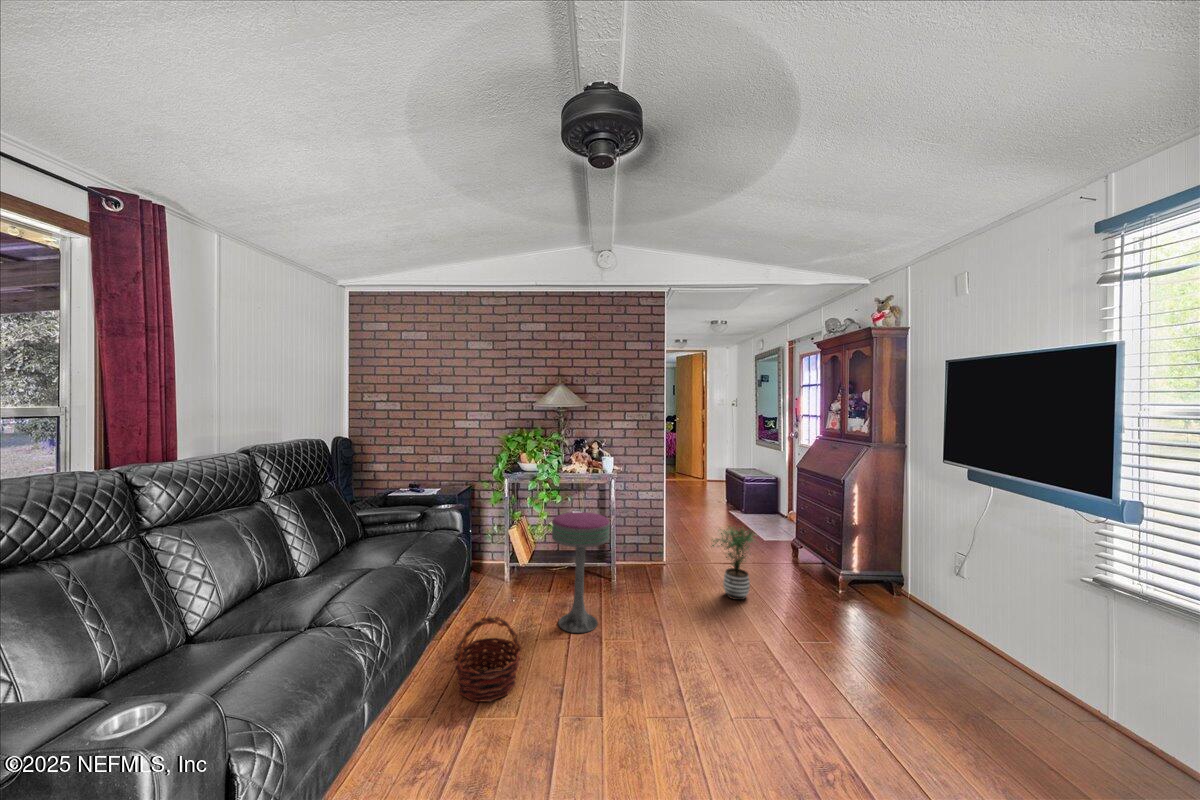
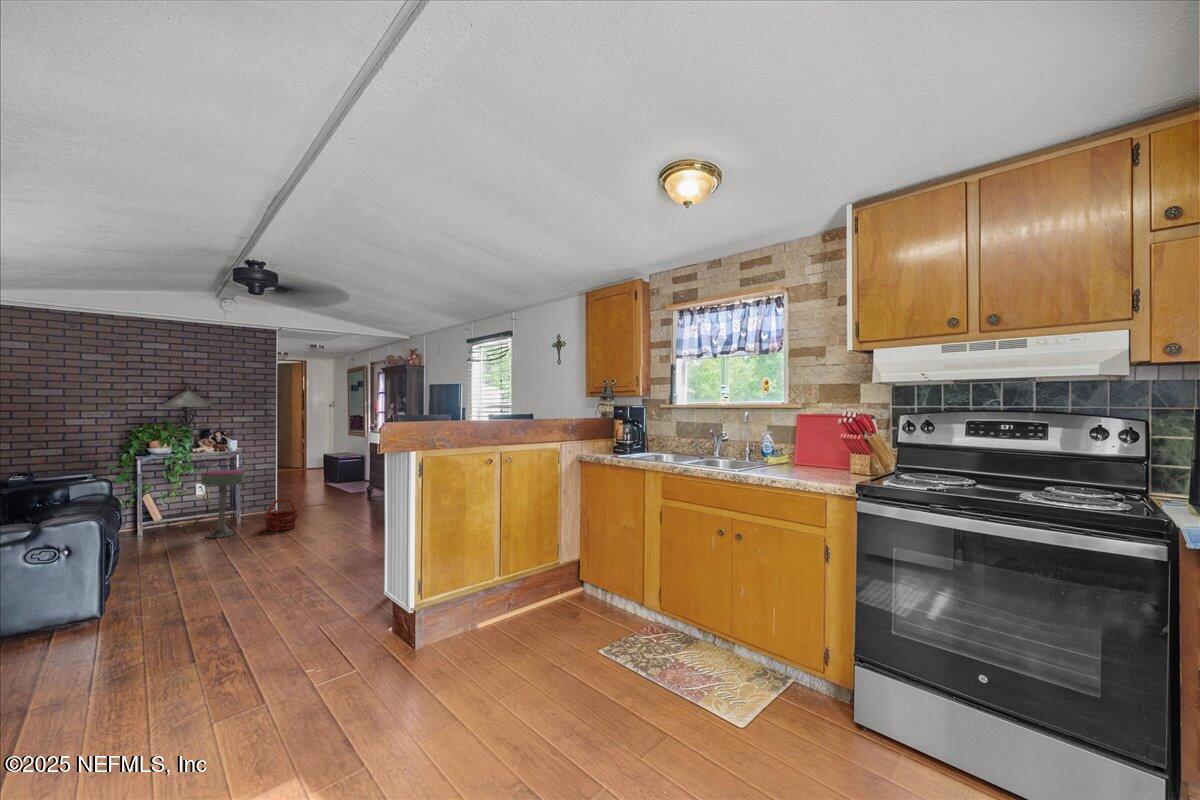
potted plant: present [712,527,754,600] -> none [311,472,344,514]
basket: present [453,616,521,702] -> present [265,498,298,531]

